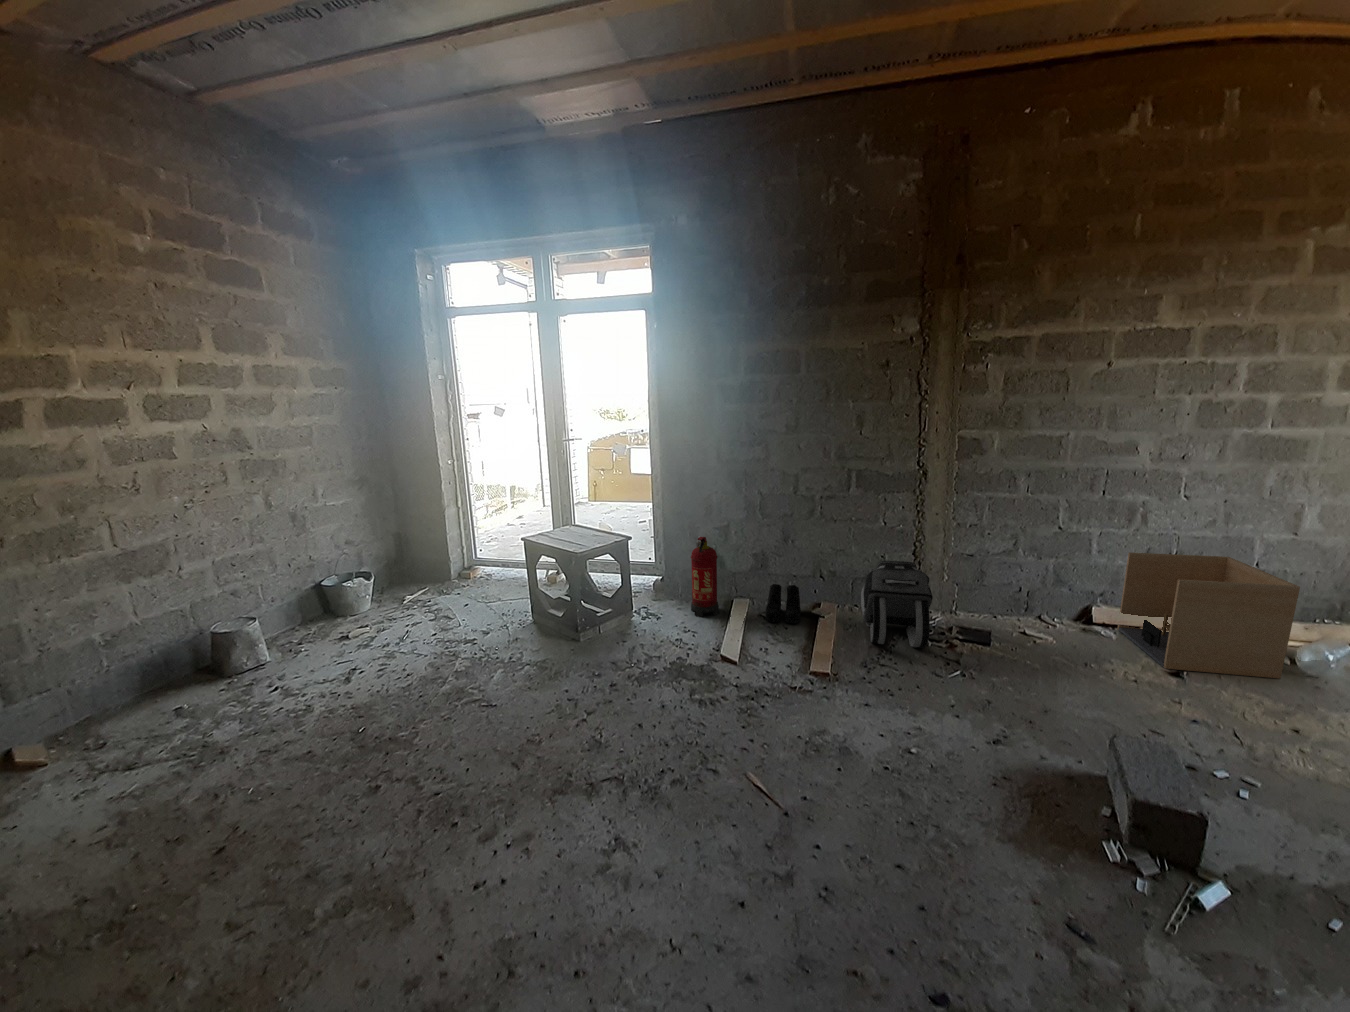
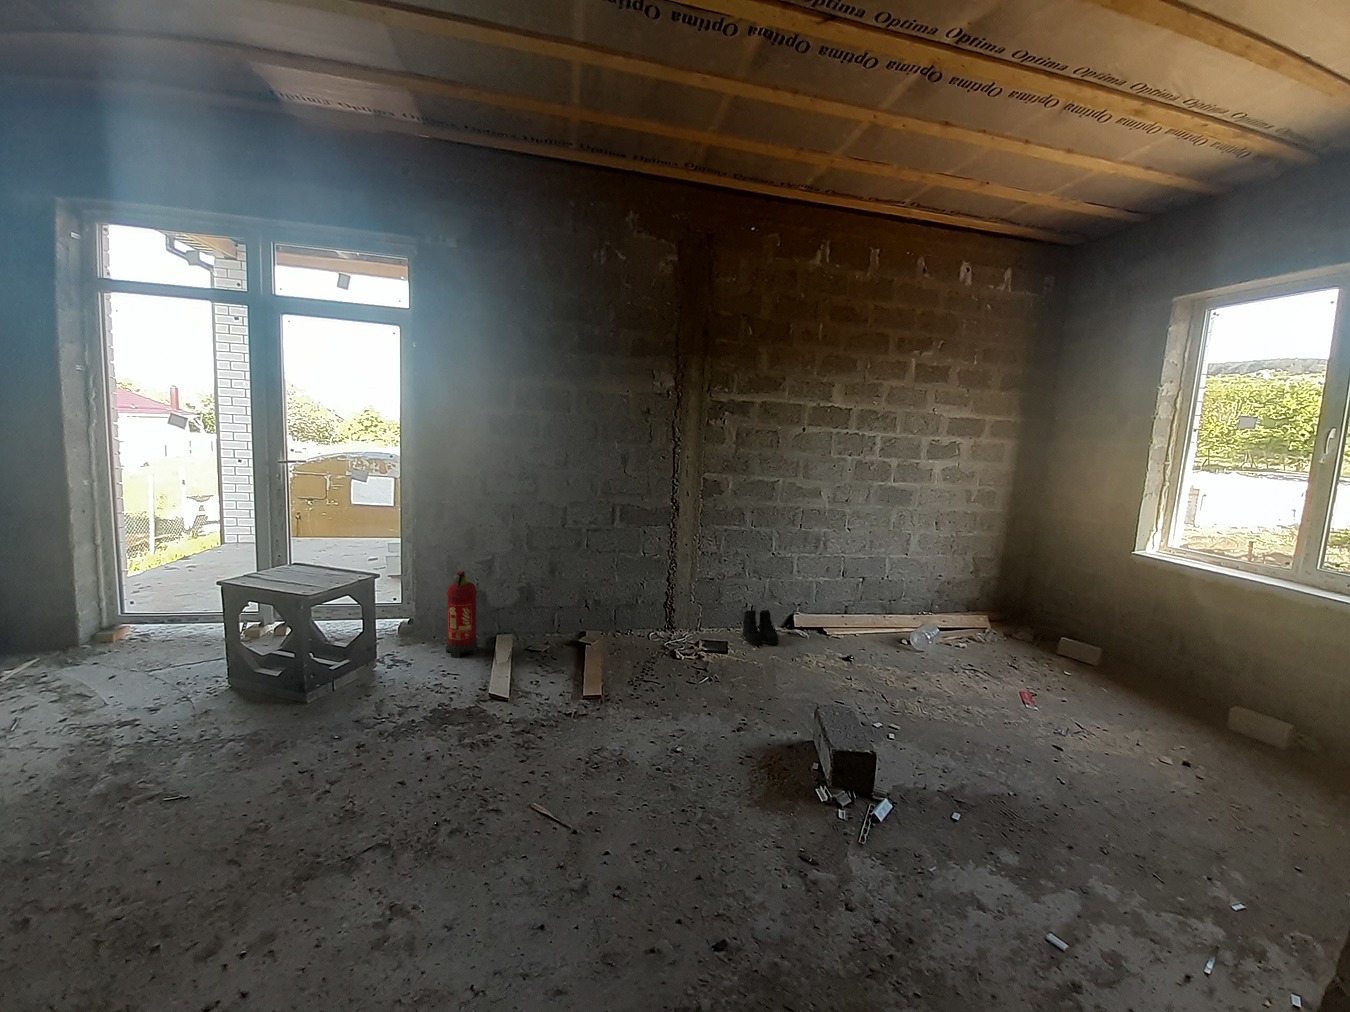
cardboard box: present [1117,552,1300,679] -> none [809,570,911,656]
backpack: present [861,561,933,648] -> none [620,585,682,663]
boots: present [765,584,801,623] -> present [743,610,779,645]

